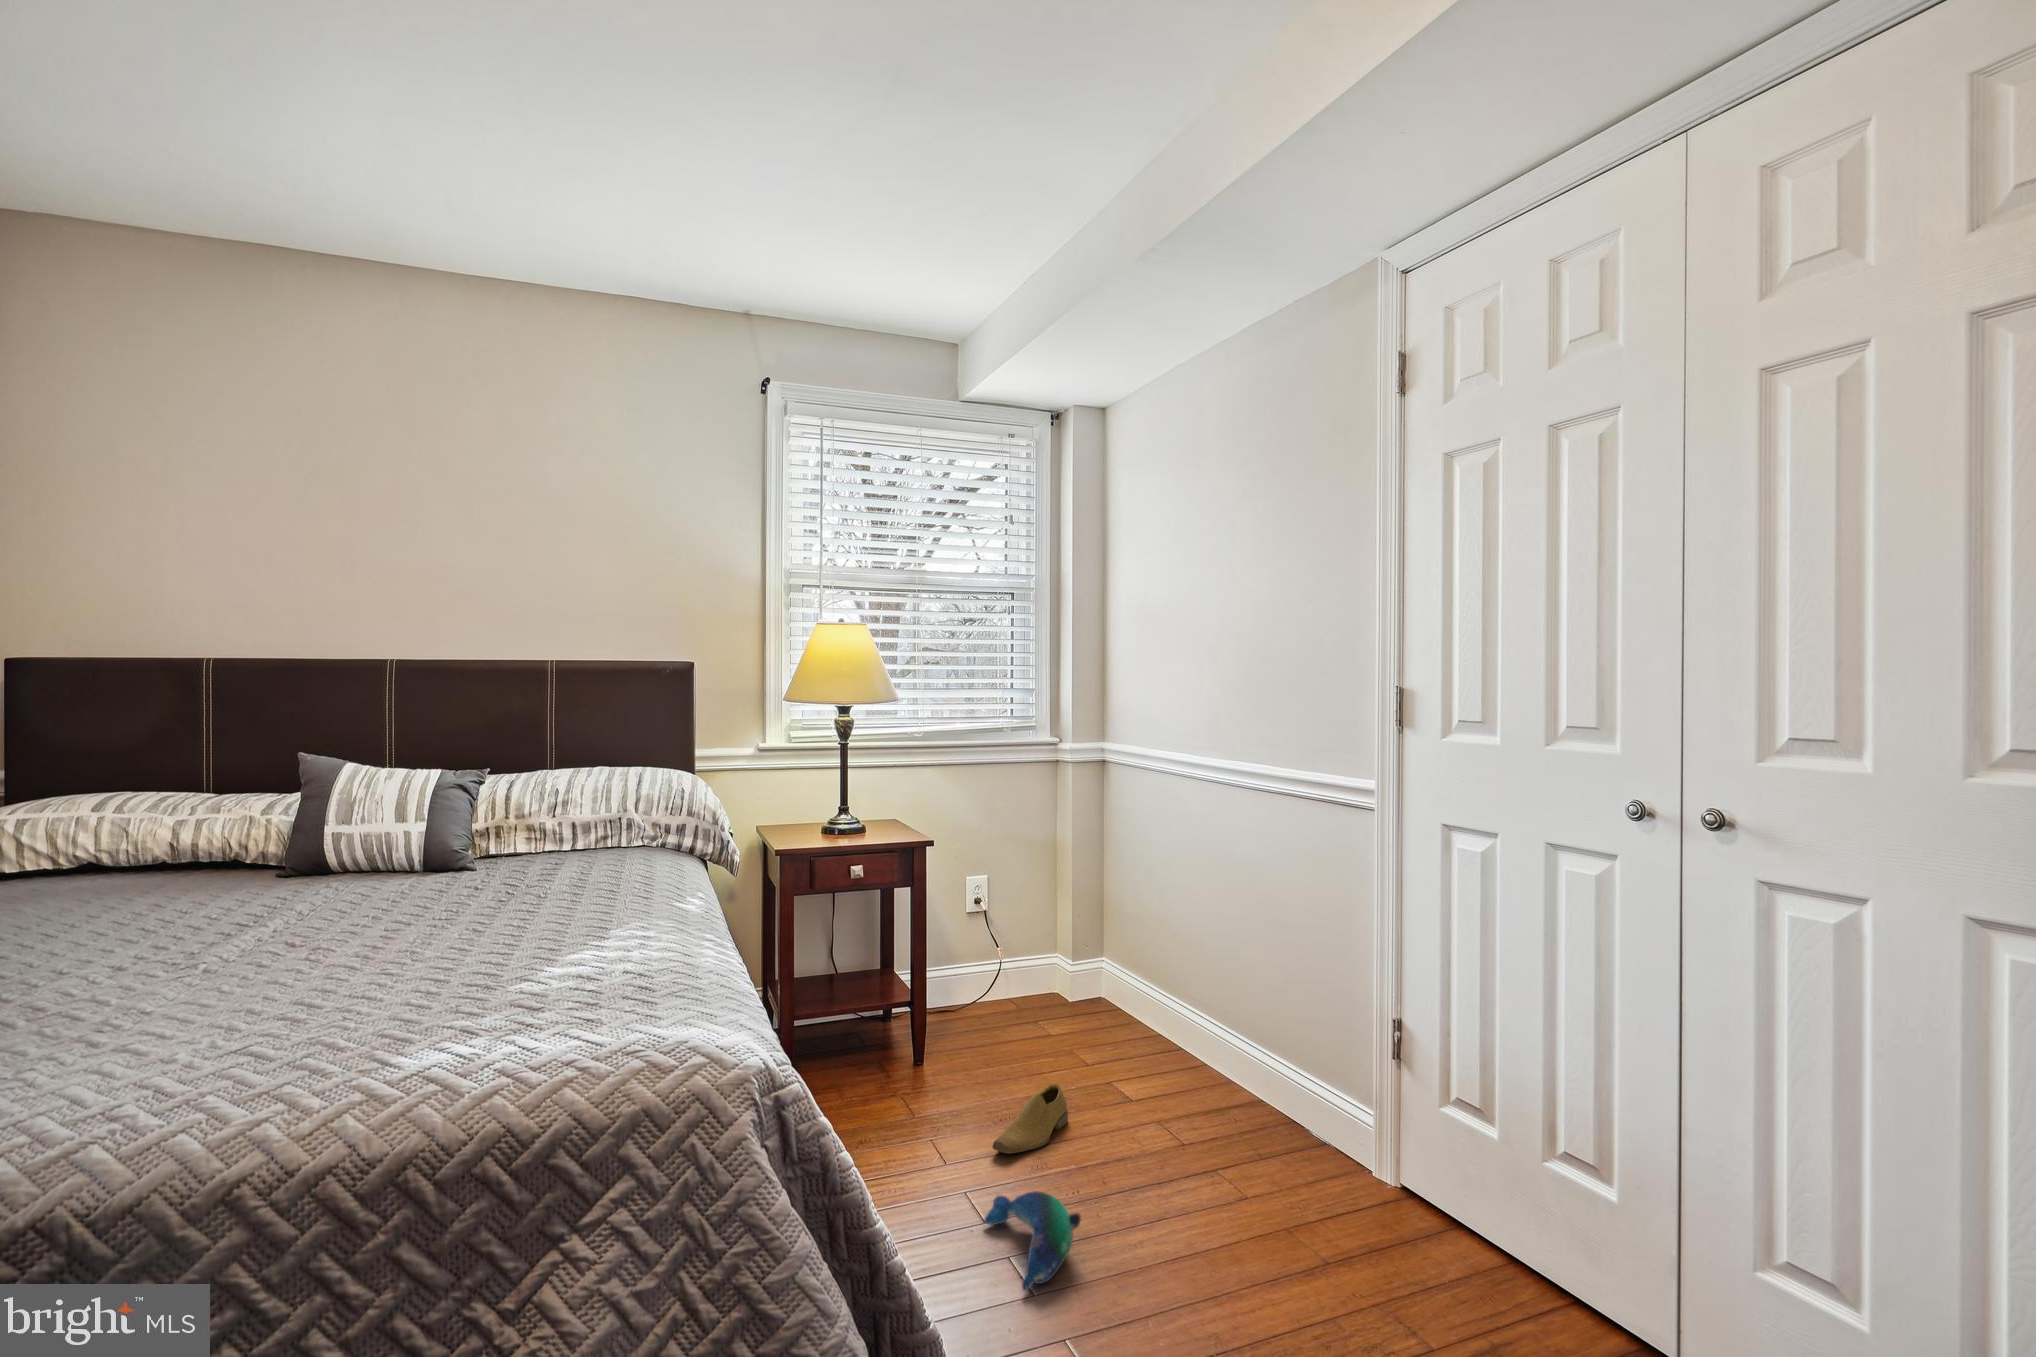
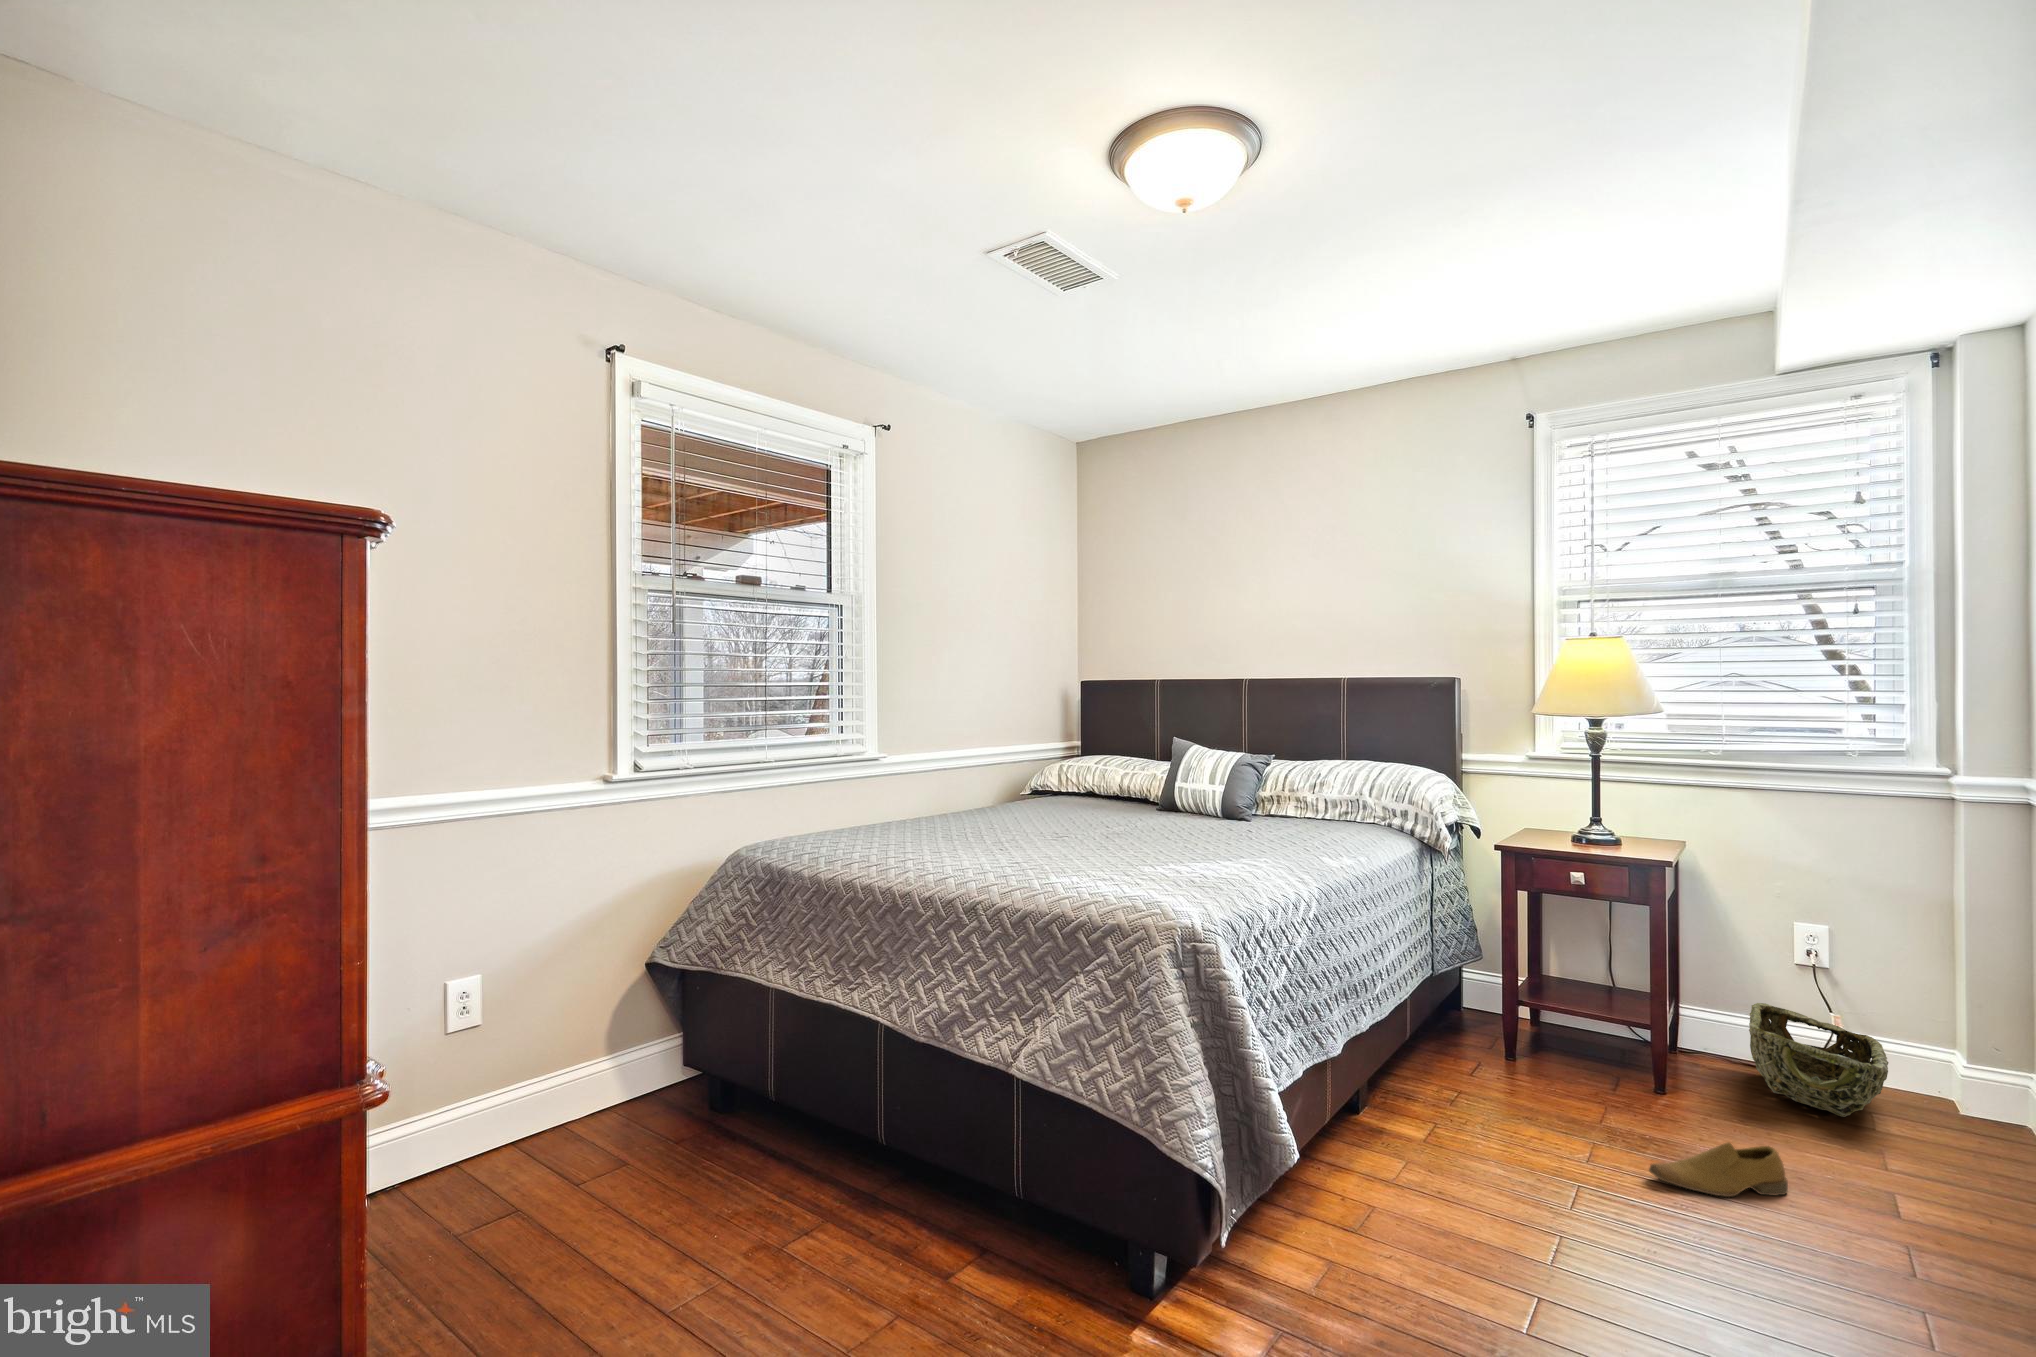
woven basket: none [949,954,1059,1035] -> present [1749,1003,1888,1117]
plush toy: present [984,1191,1081,1291] -> none [1547,1193,1650,1271]

